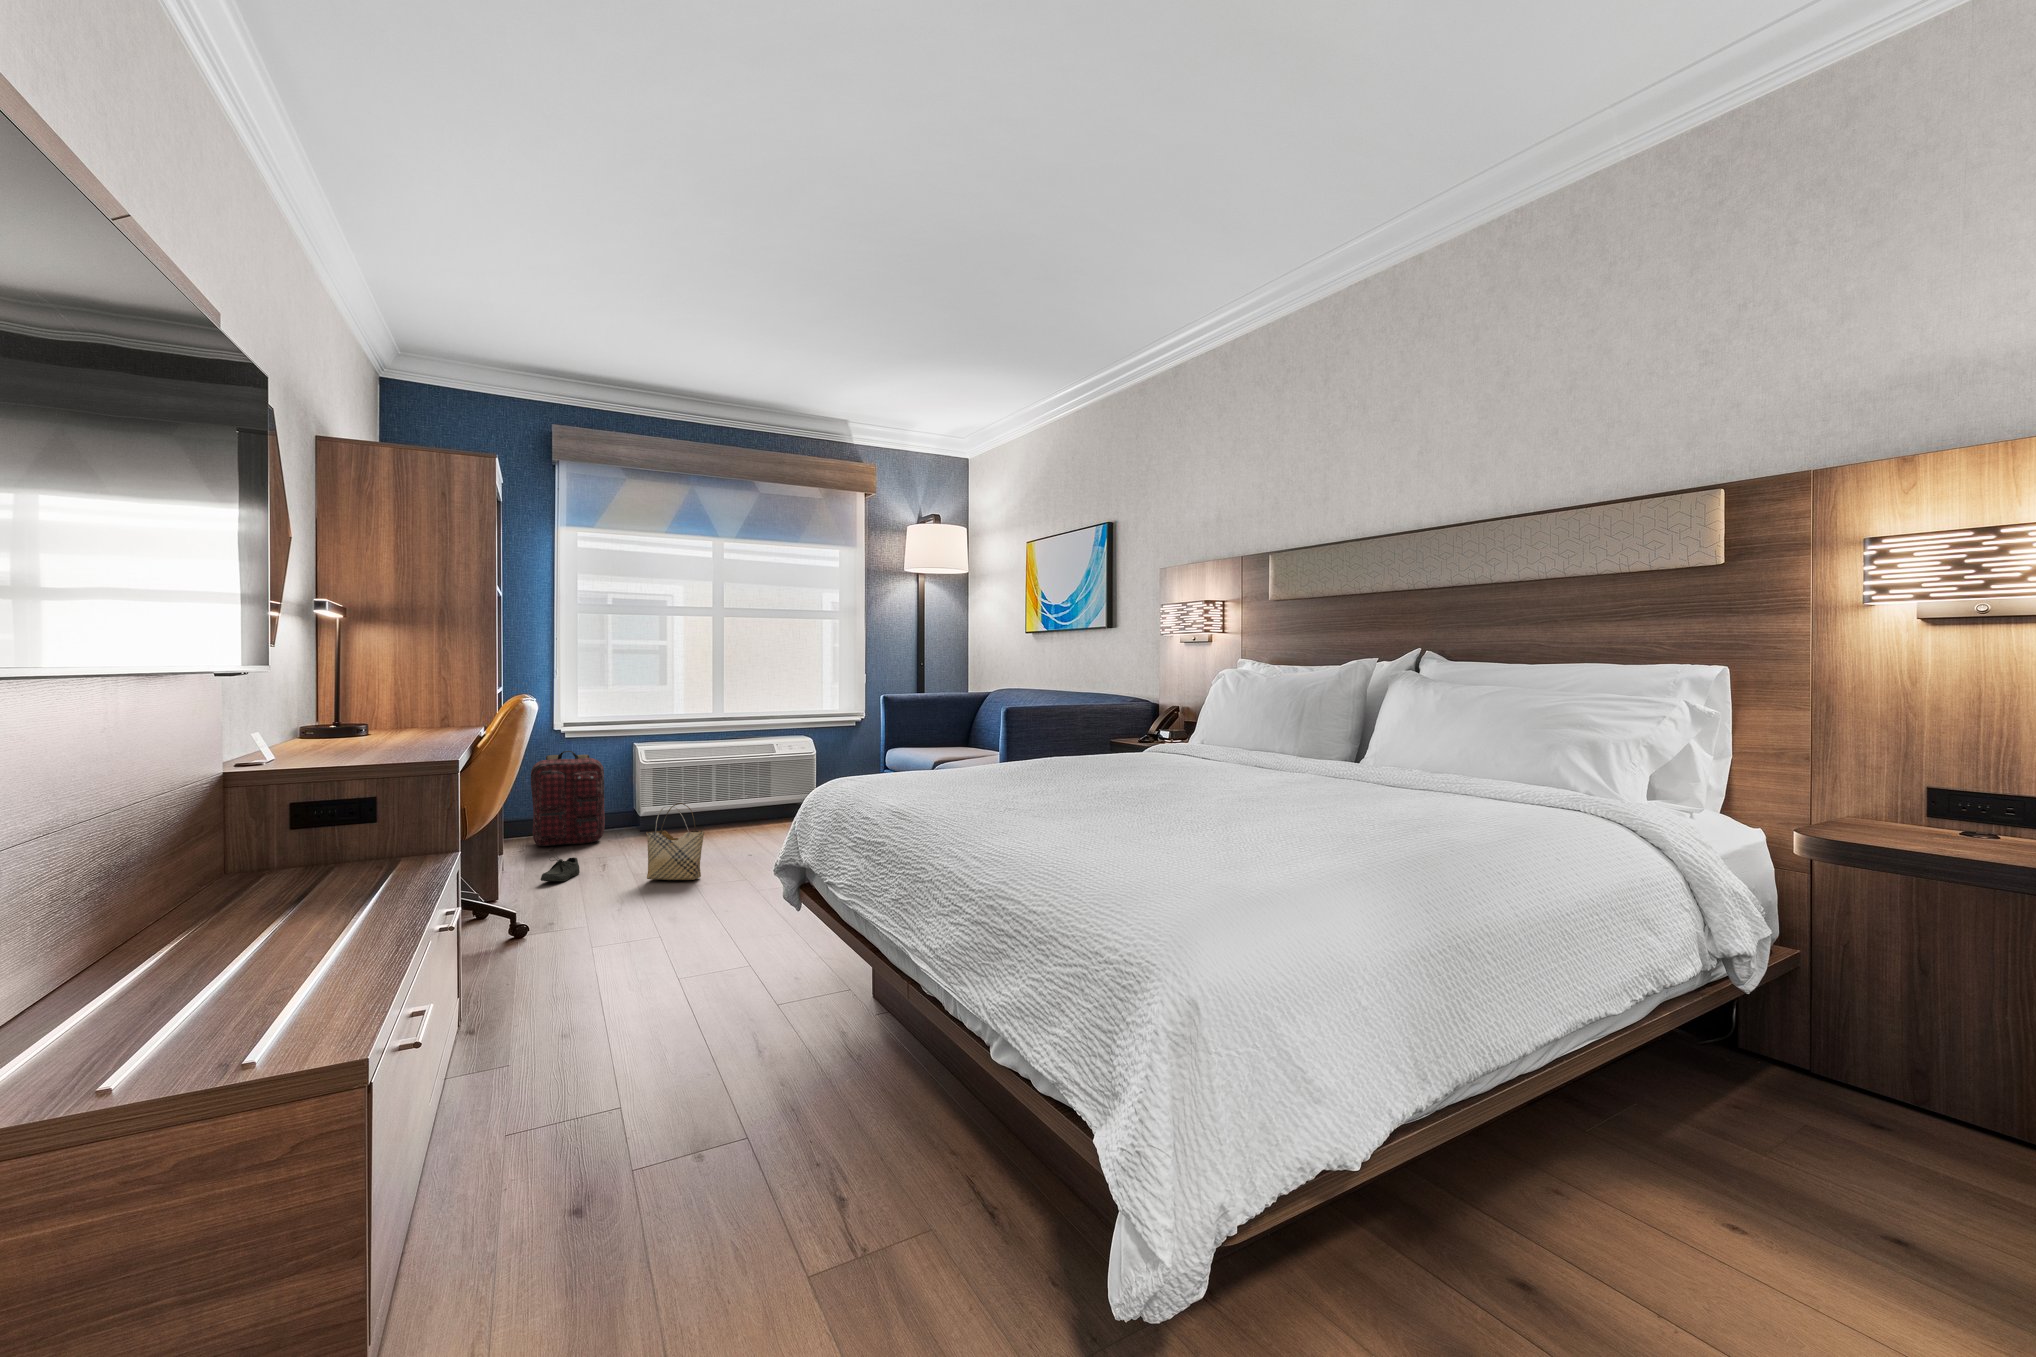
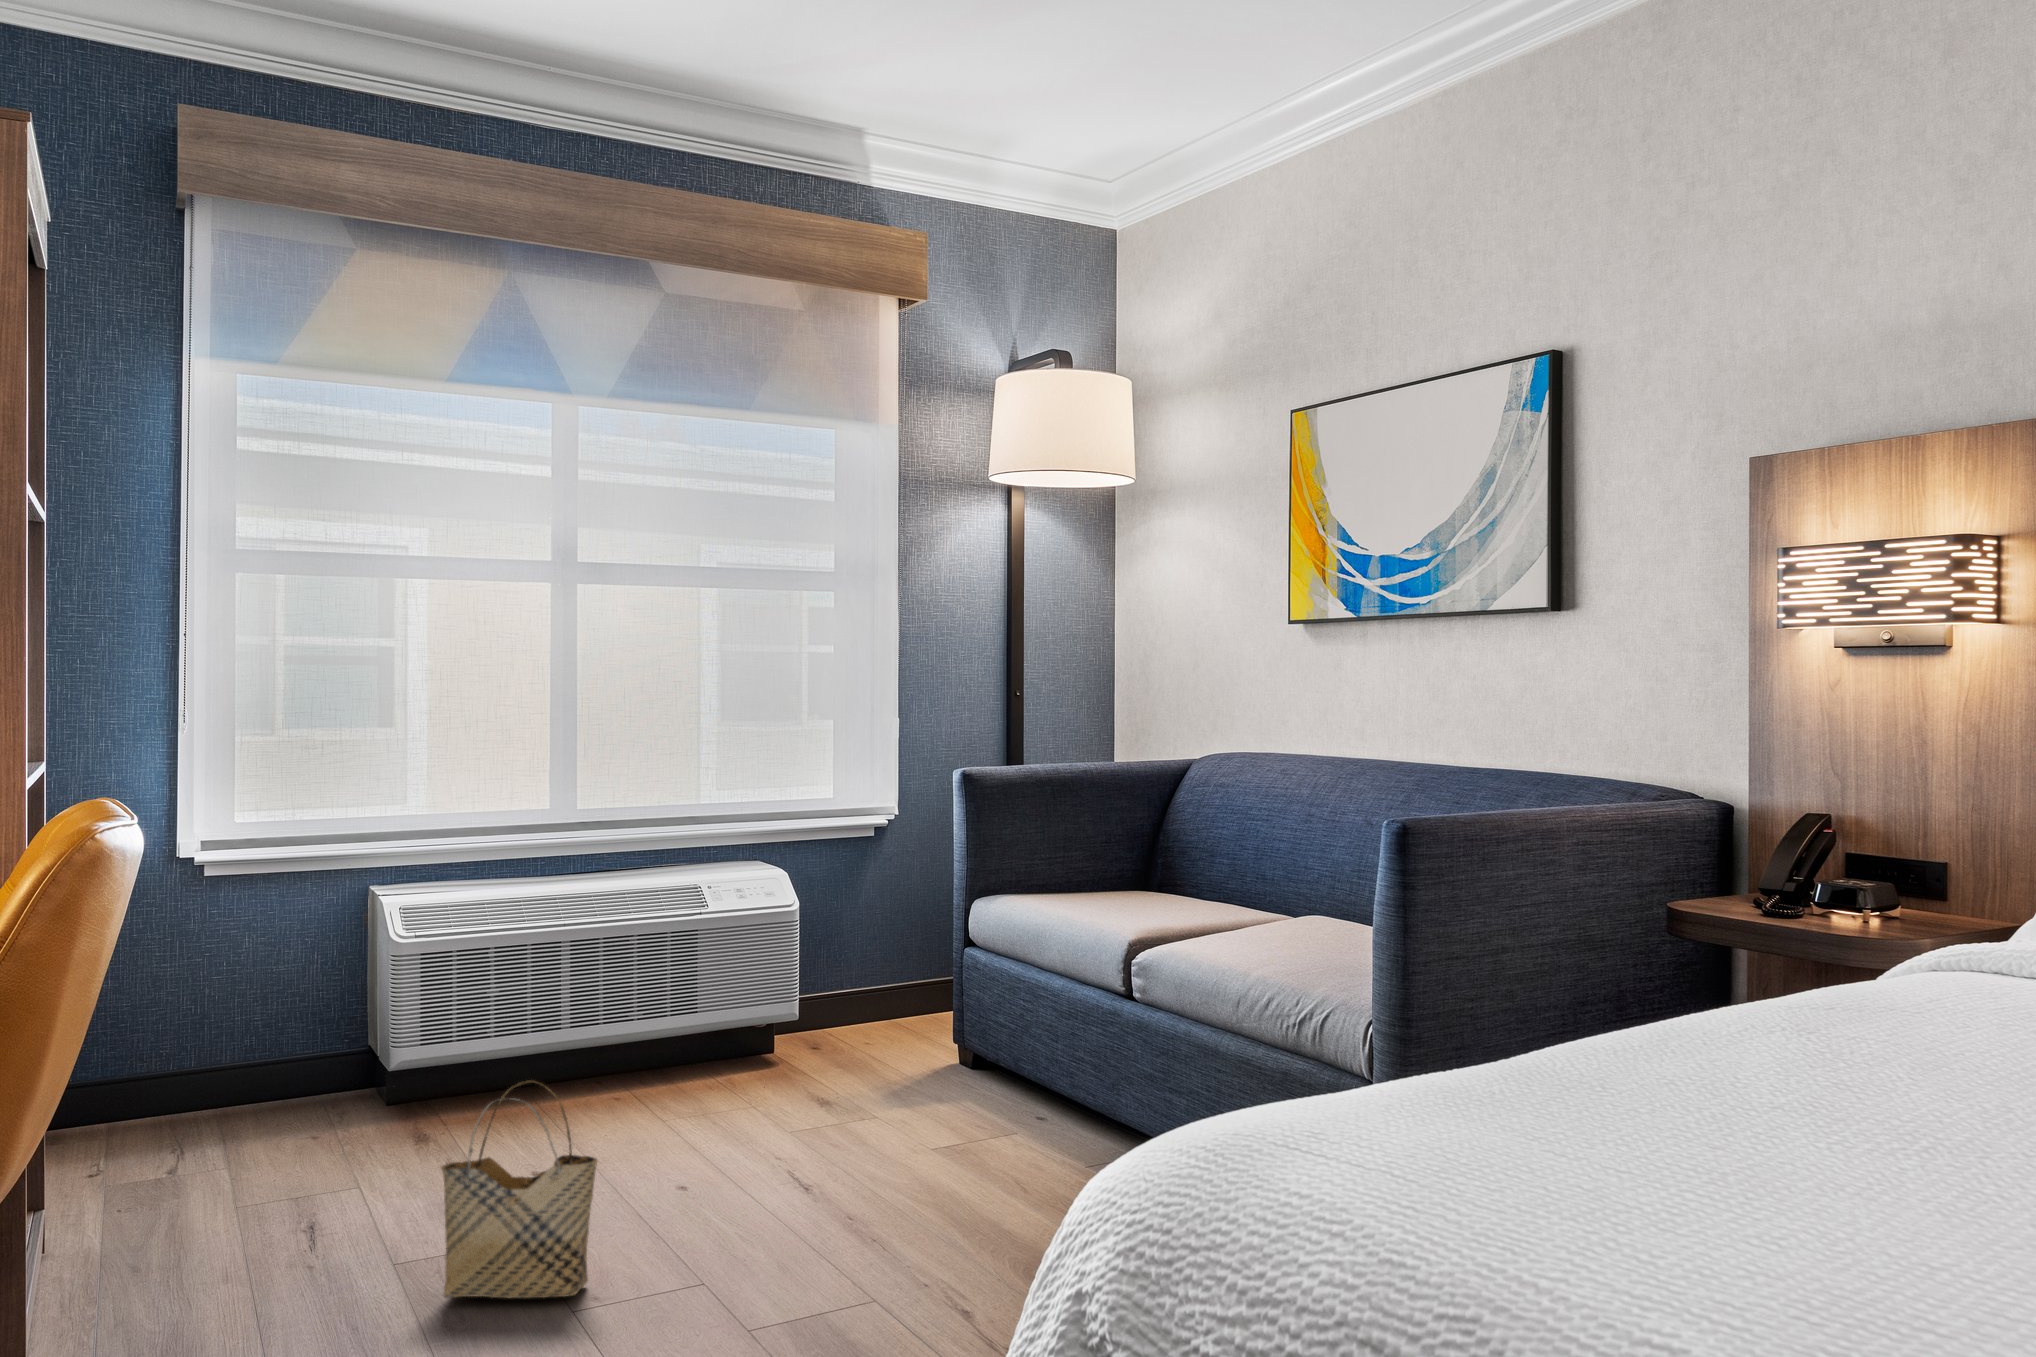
backpack: present [531,751,605,846] -> none [116,917,303,1165]
shoe: present [541,852,580,881] -> none [148,1217,253,1311]

